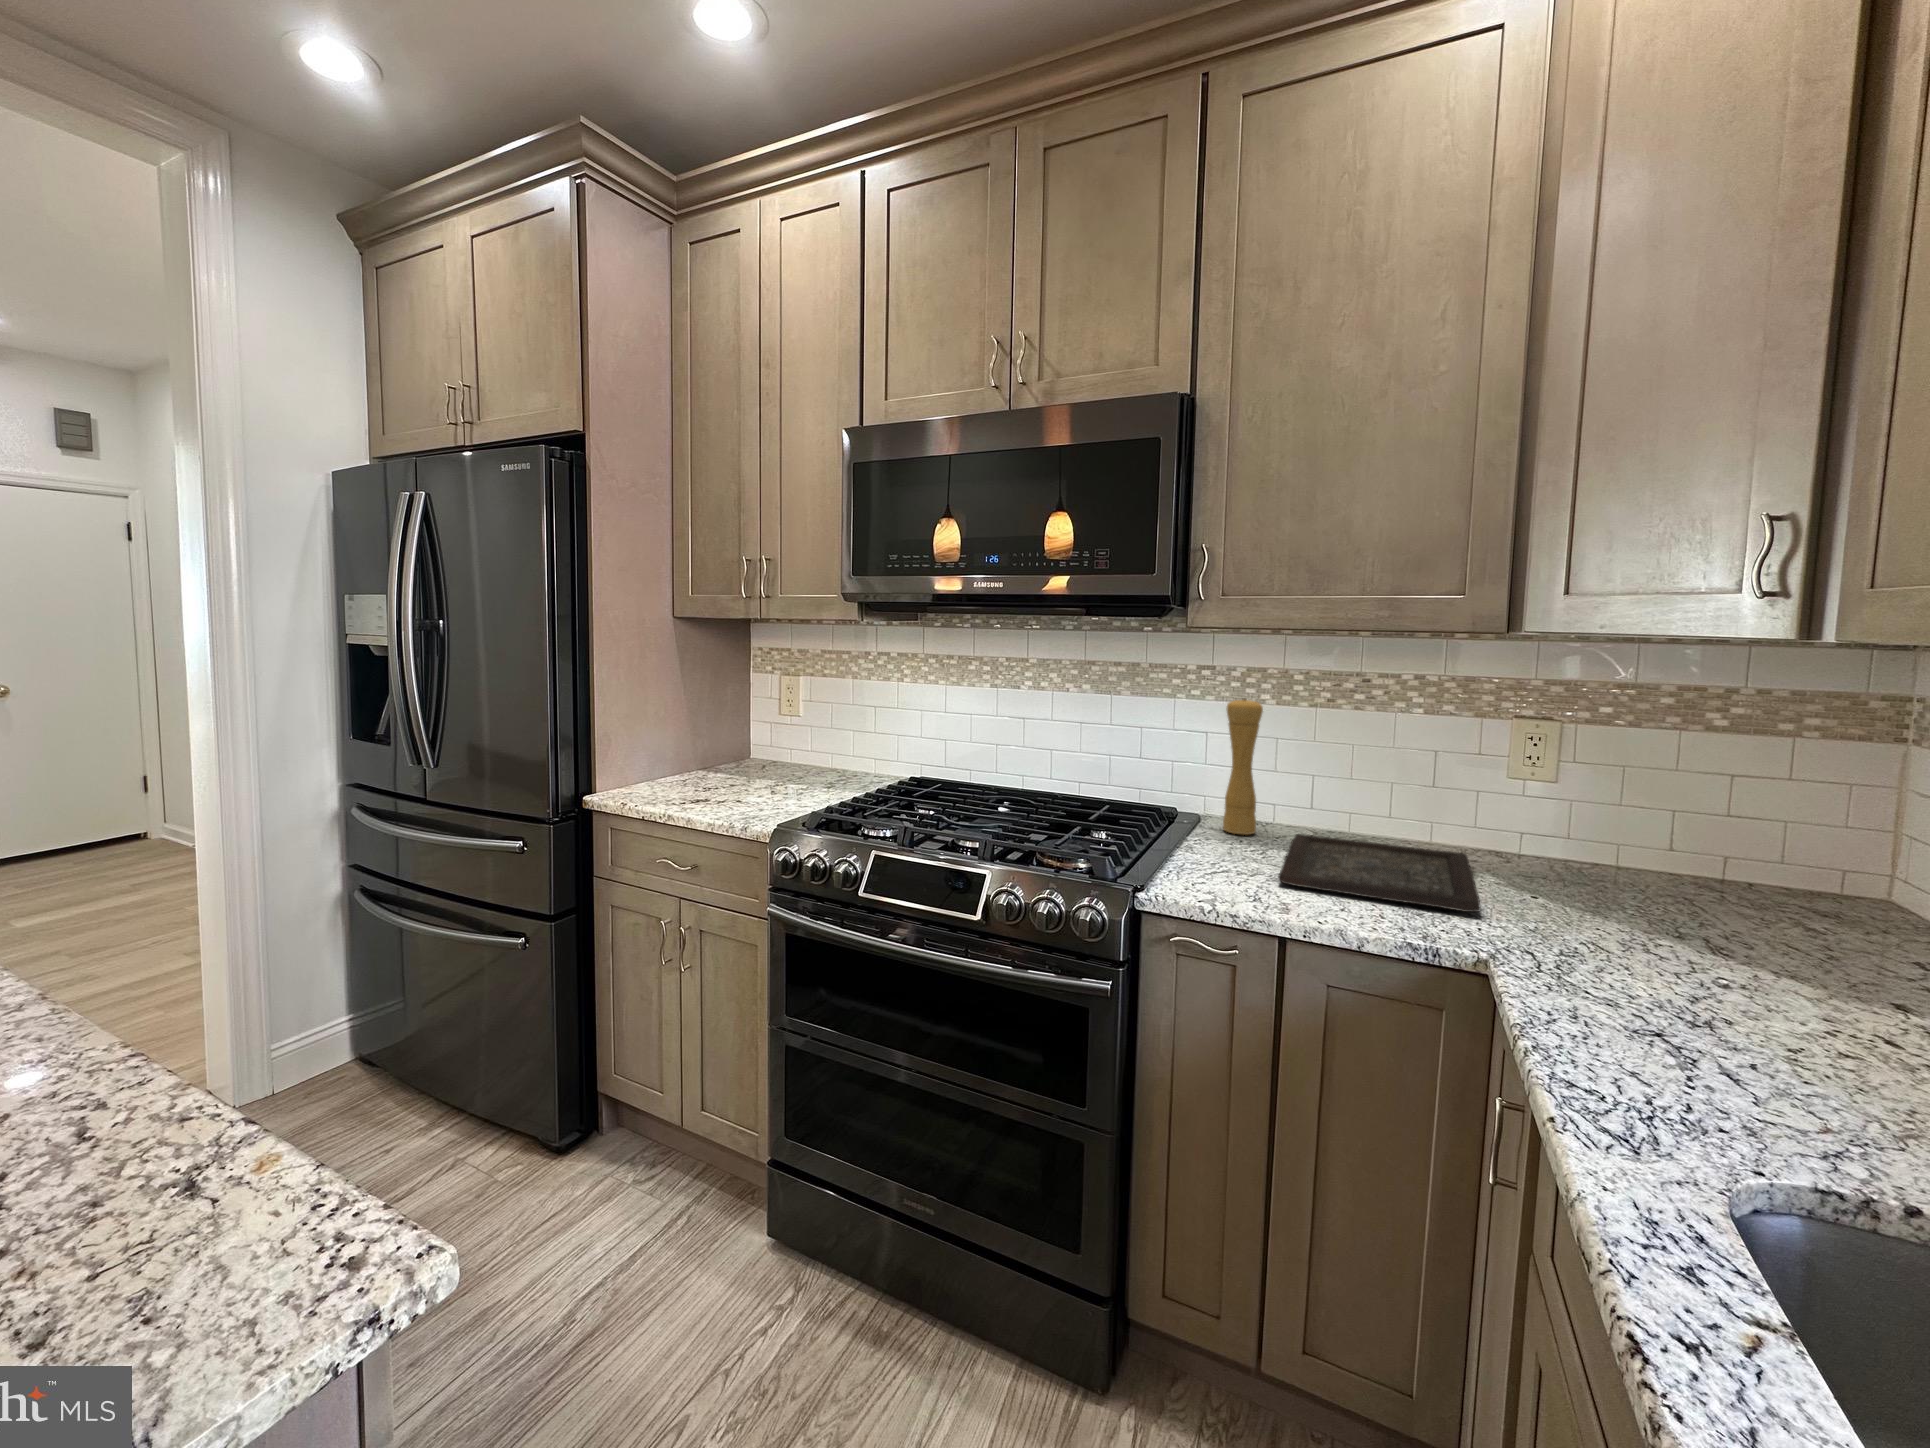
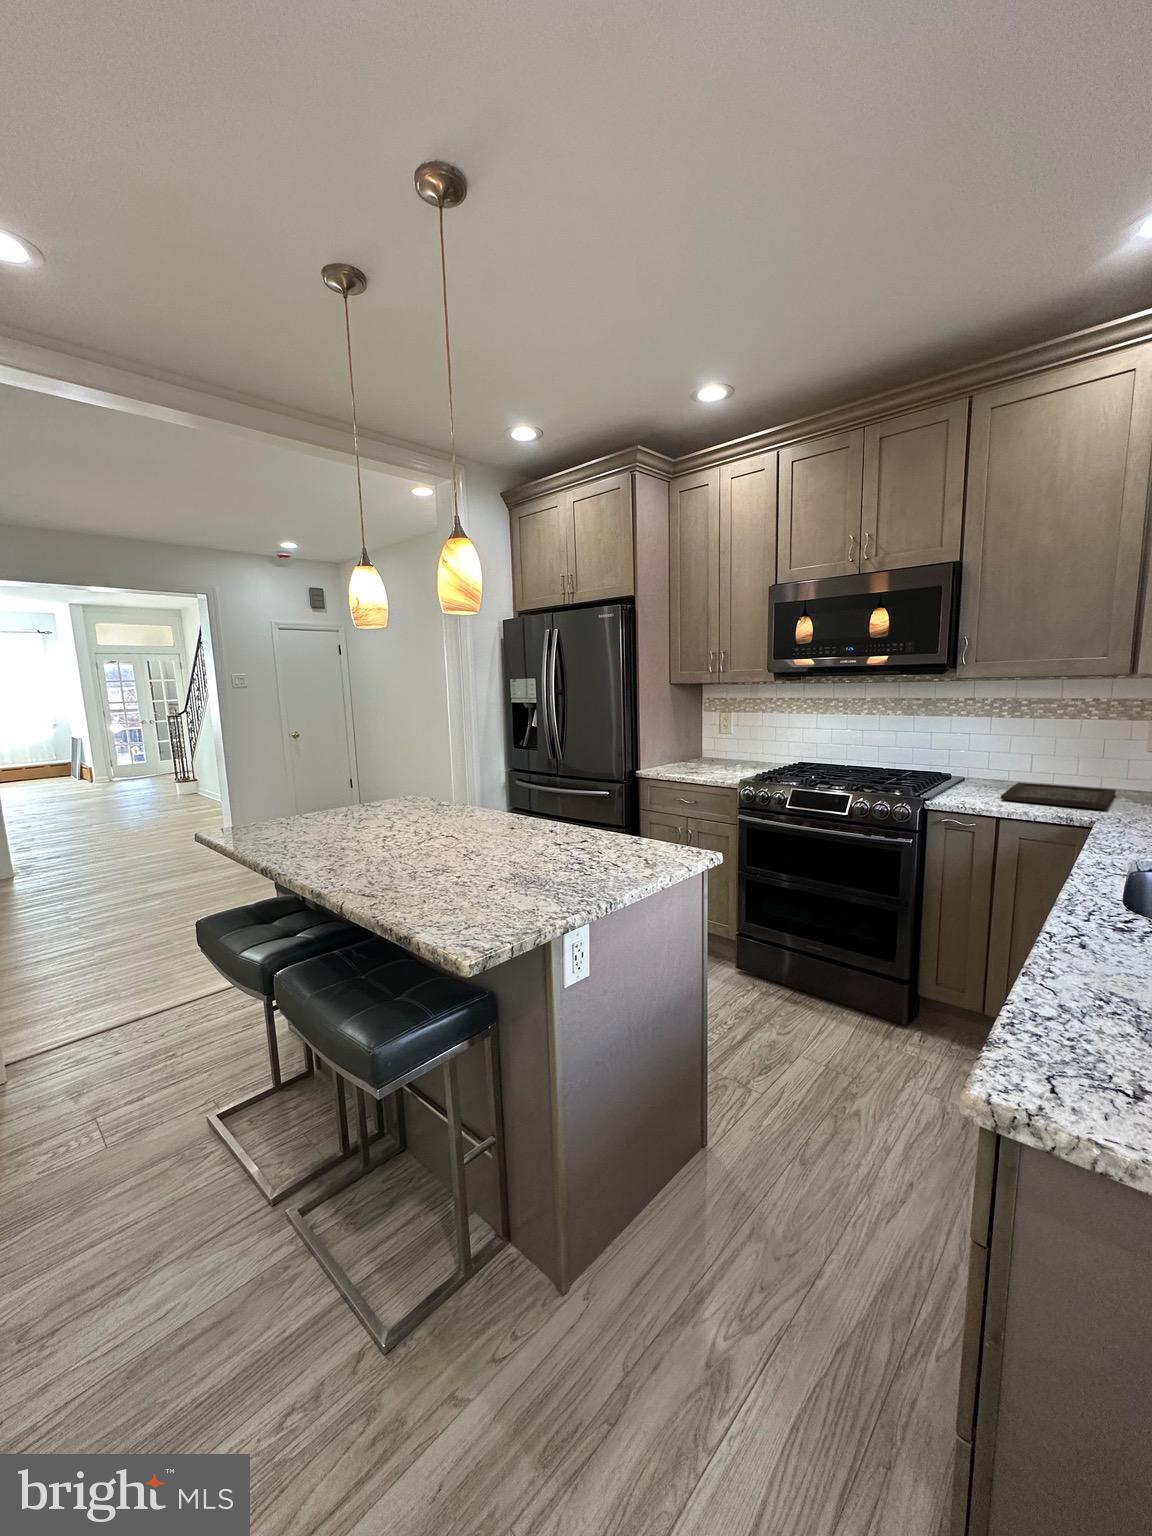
pepper mill: present [1223,698,1263,835] -> none [976,714,1000,784]

